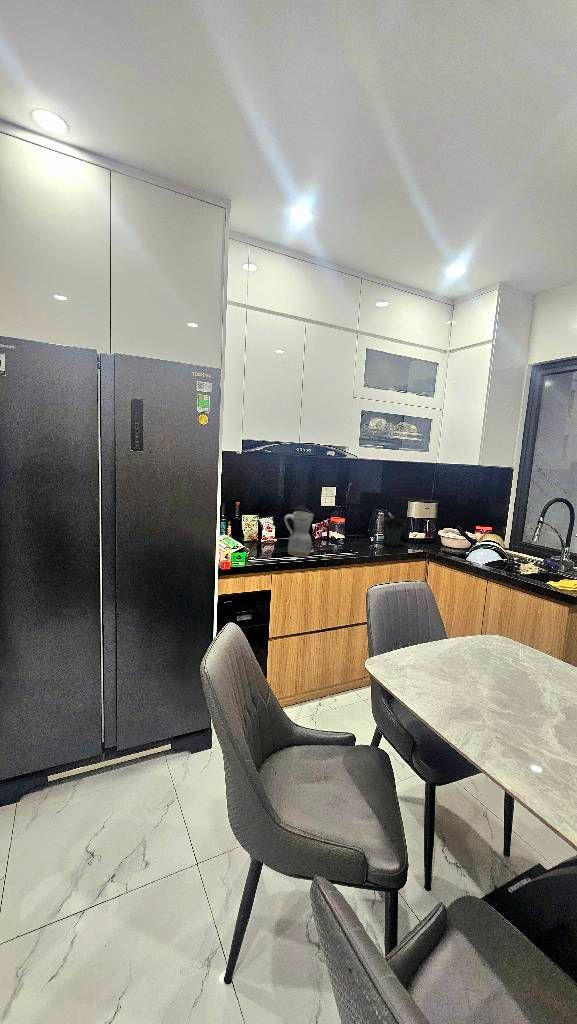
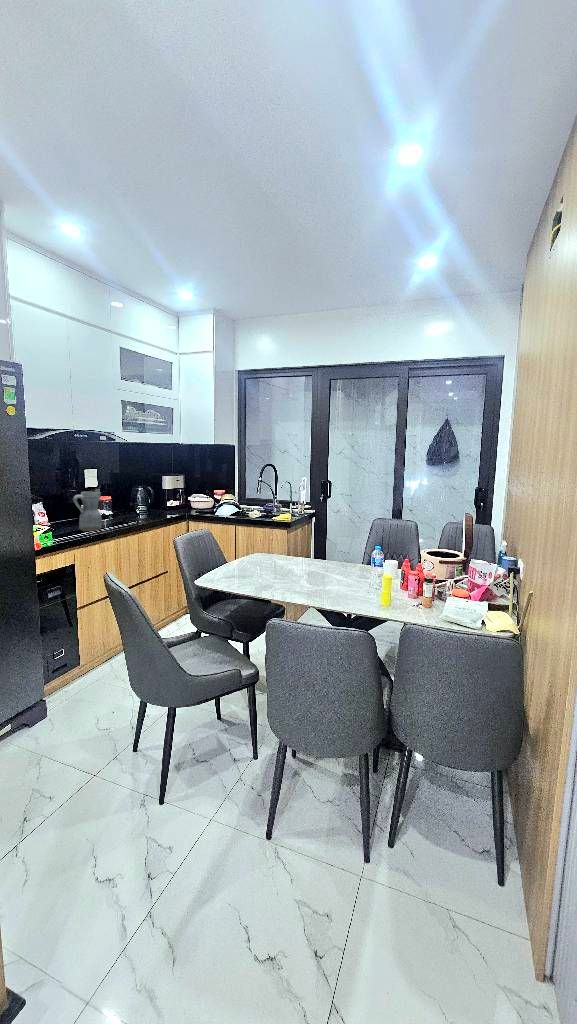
potted plant: present [382,503,407,546] -> none [147,471,170,513]

